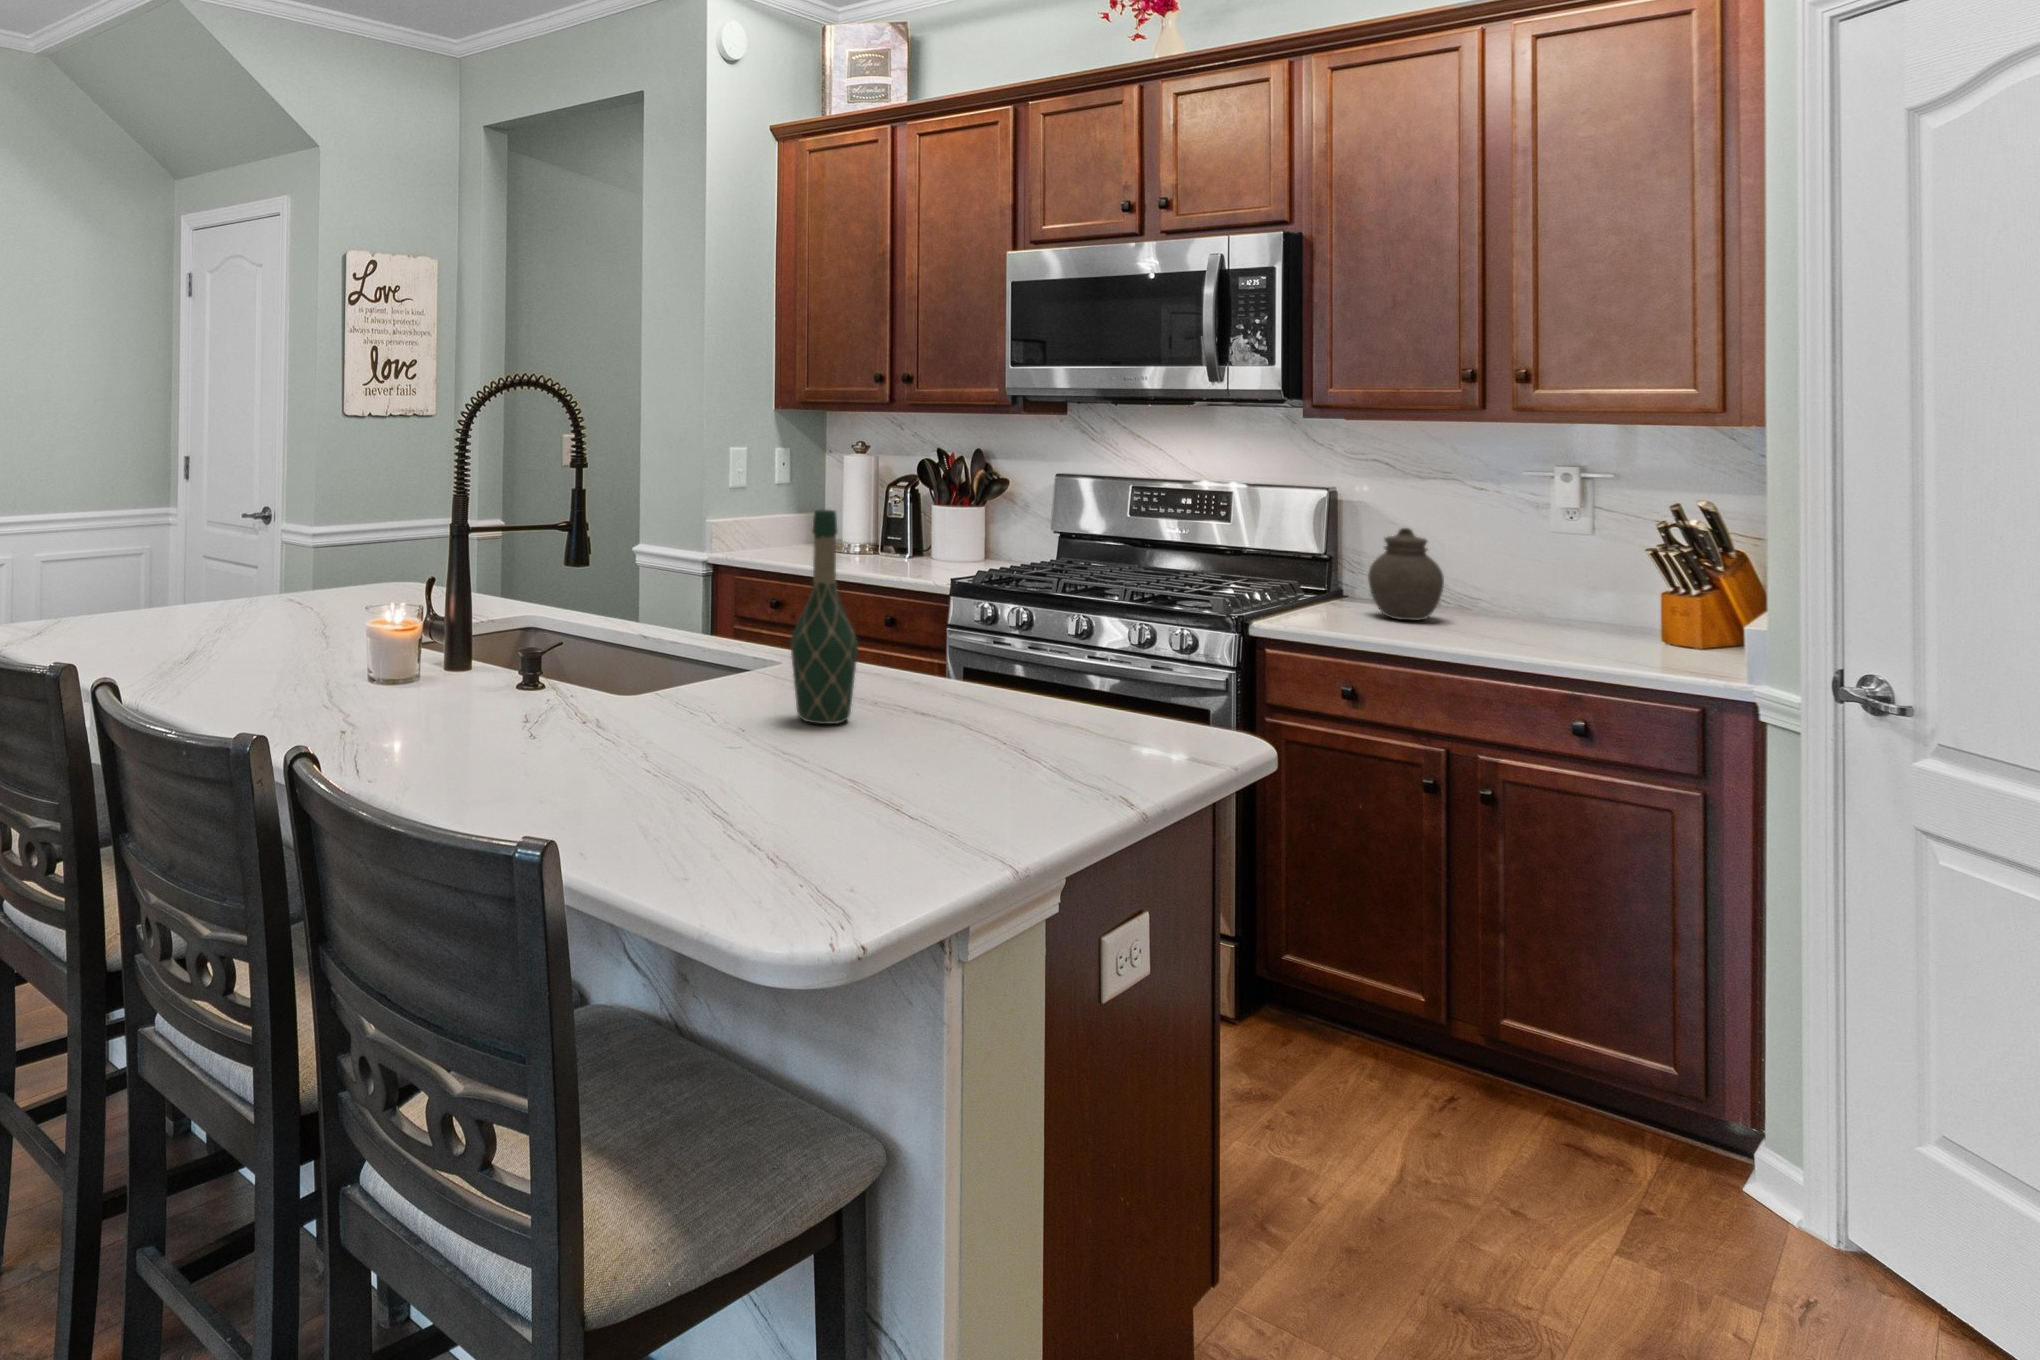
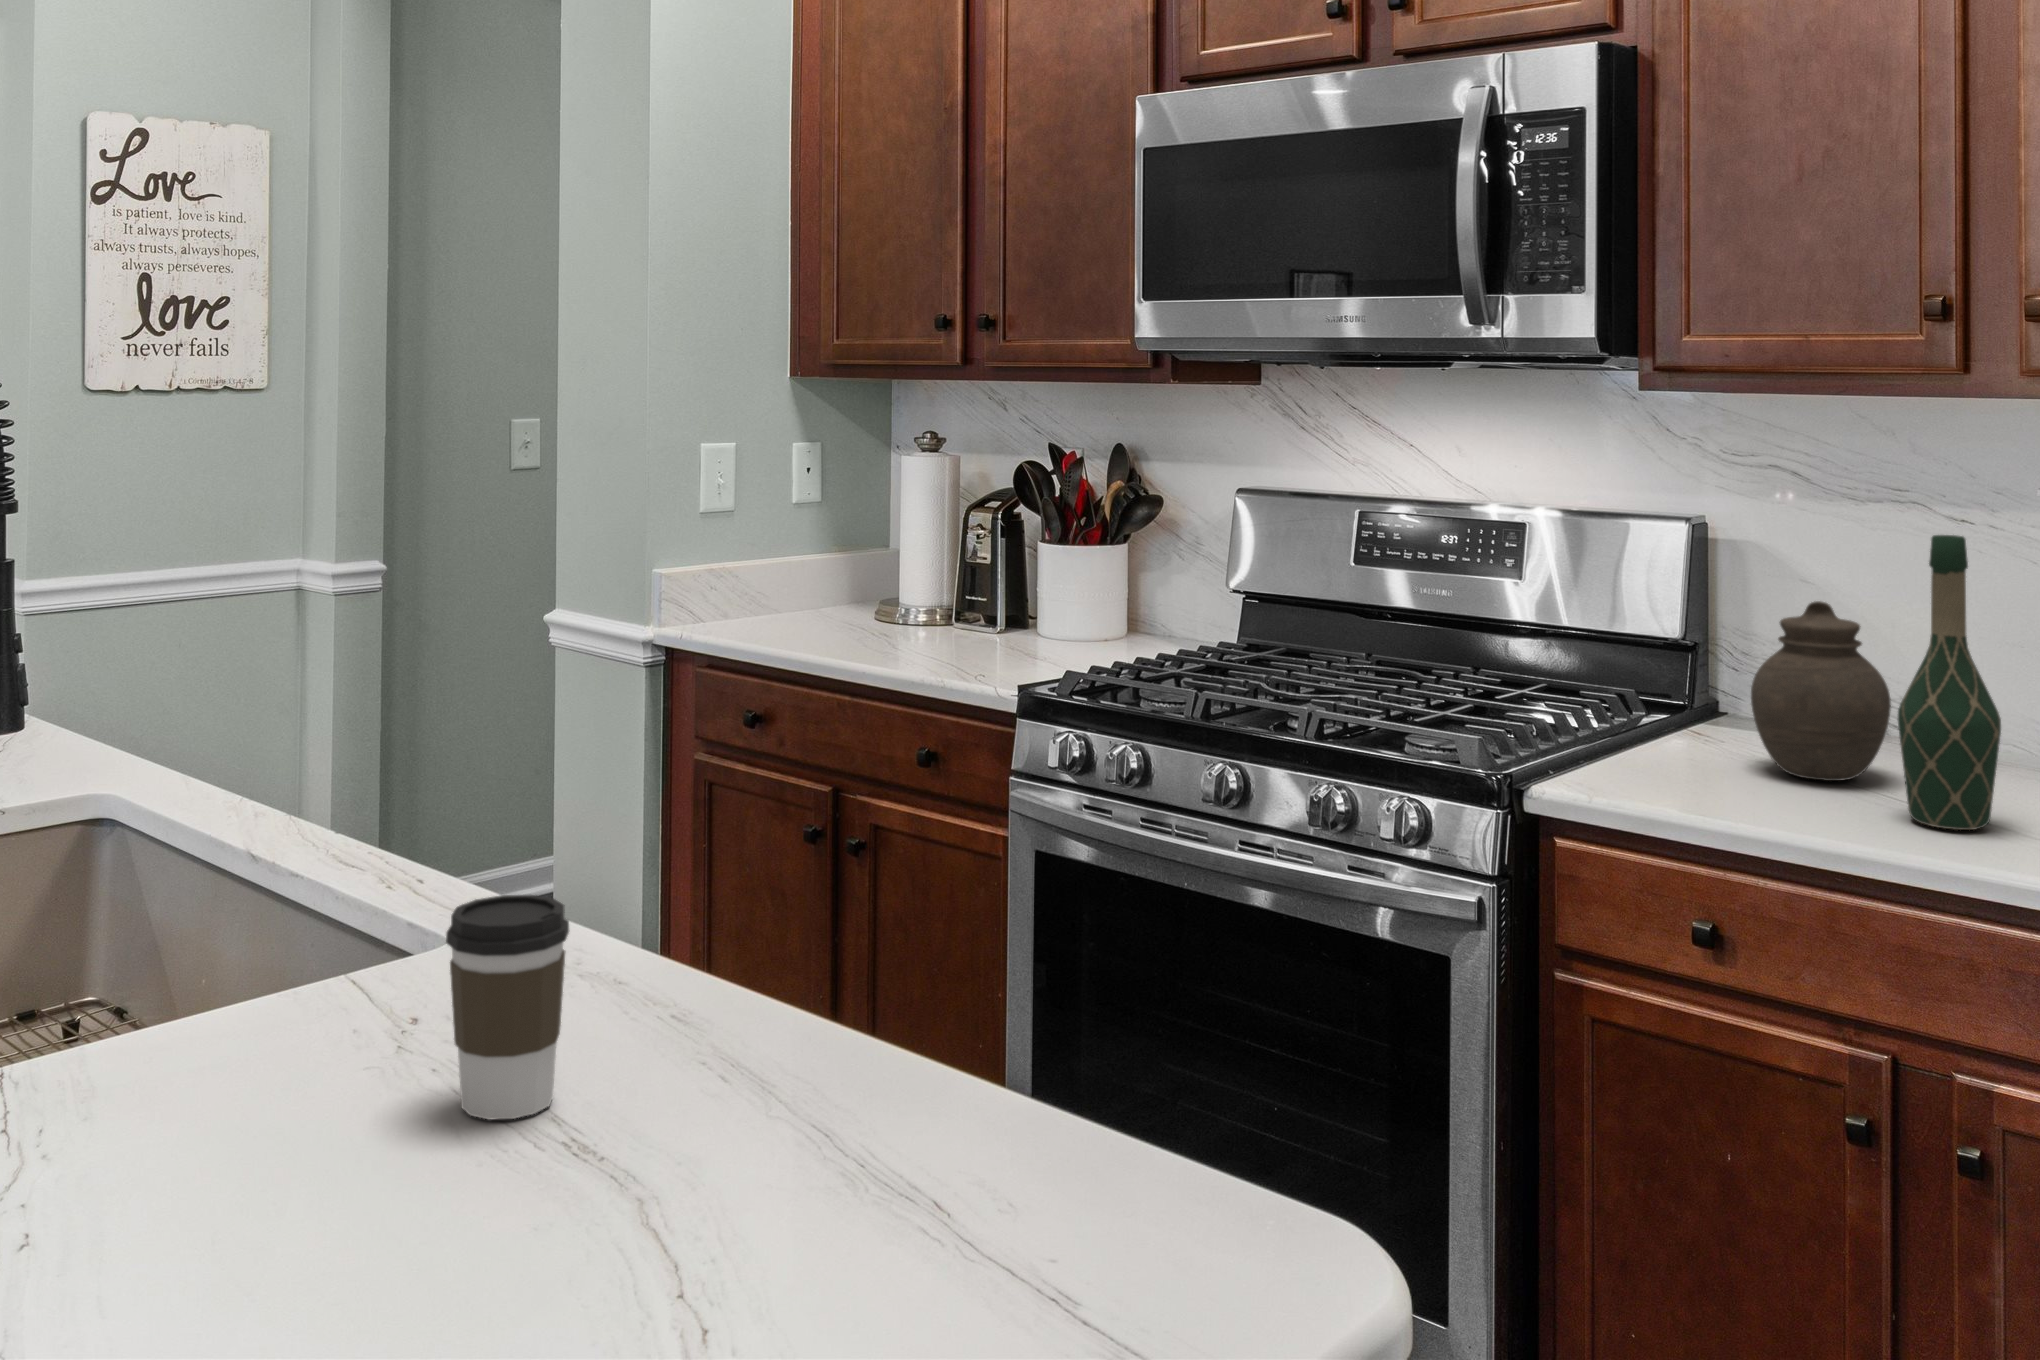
wine bottle: present [791,510,858,724] -> present [1898,535,2001,830]
coffee cup: none [868,619,919,706] -> present [446,895,569,1119]

